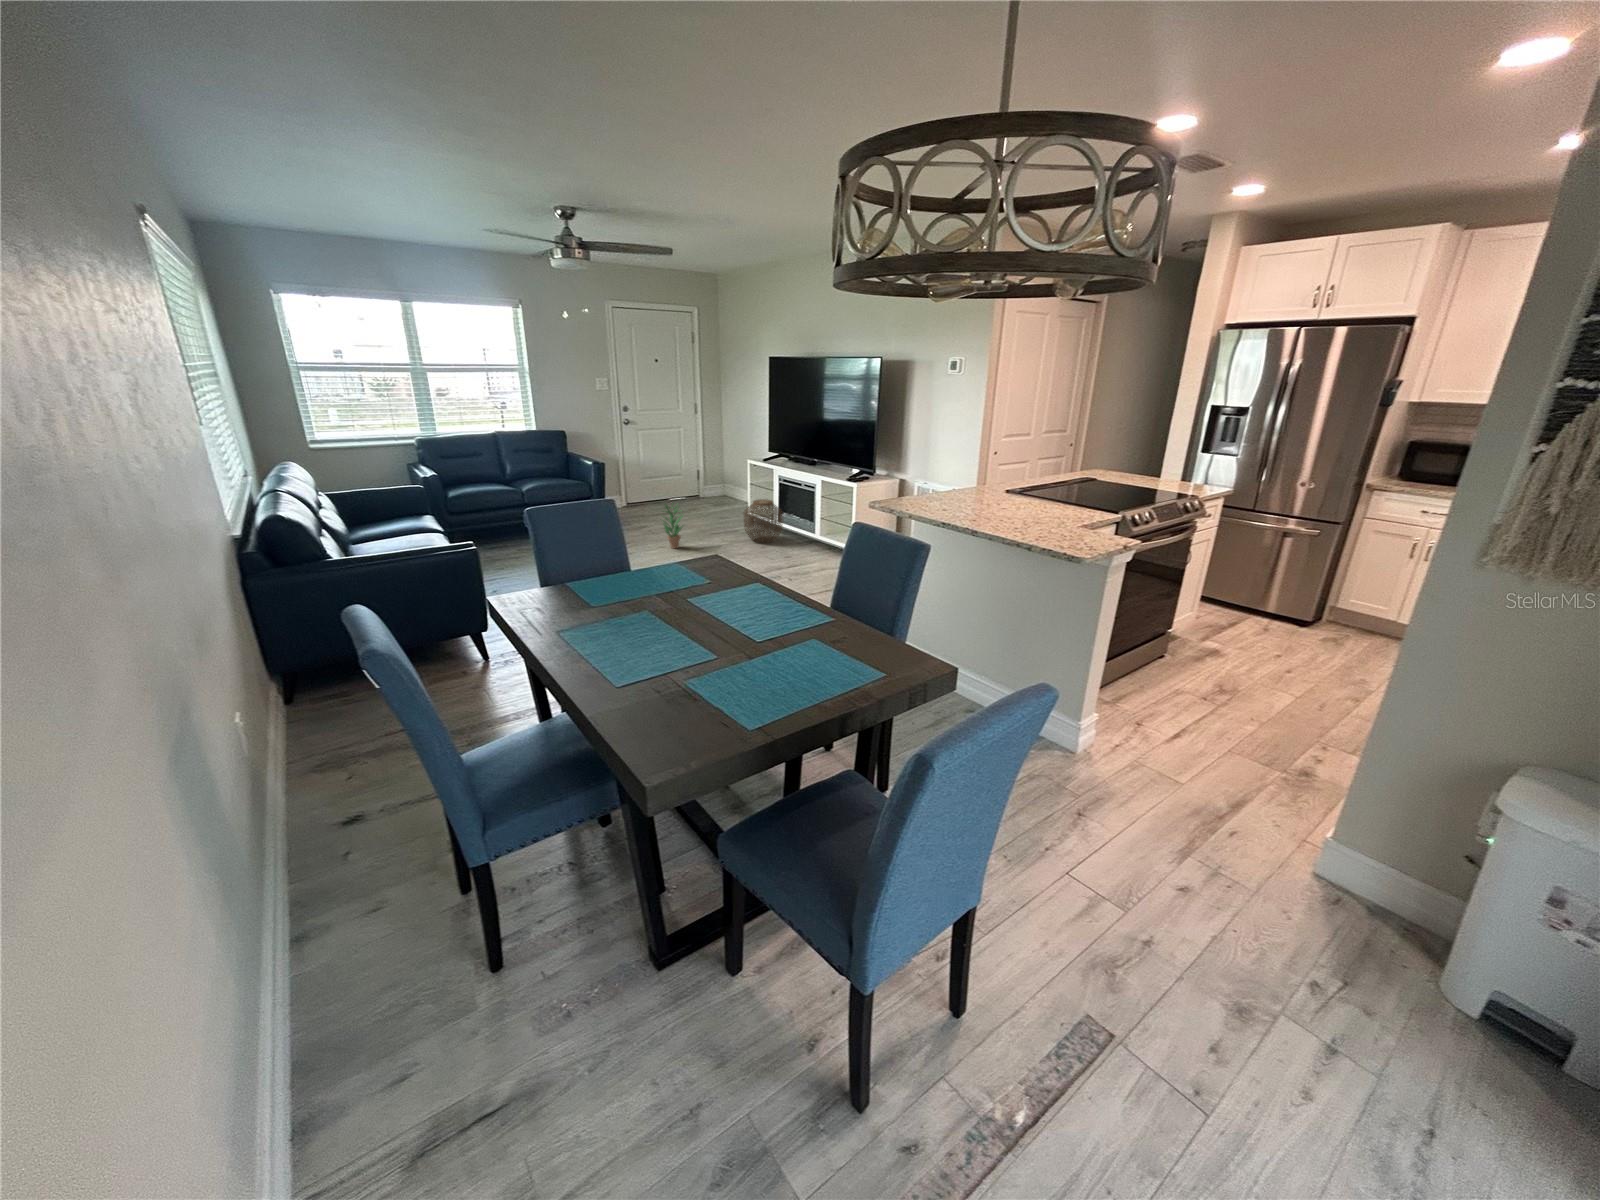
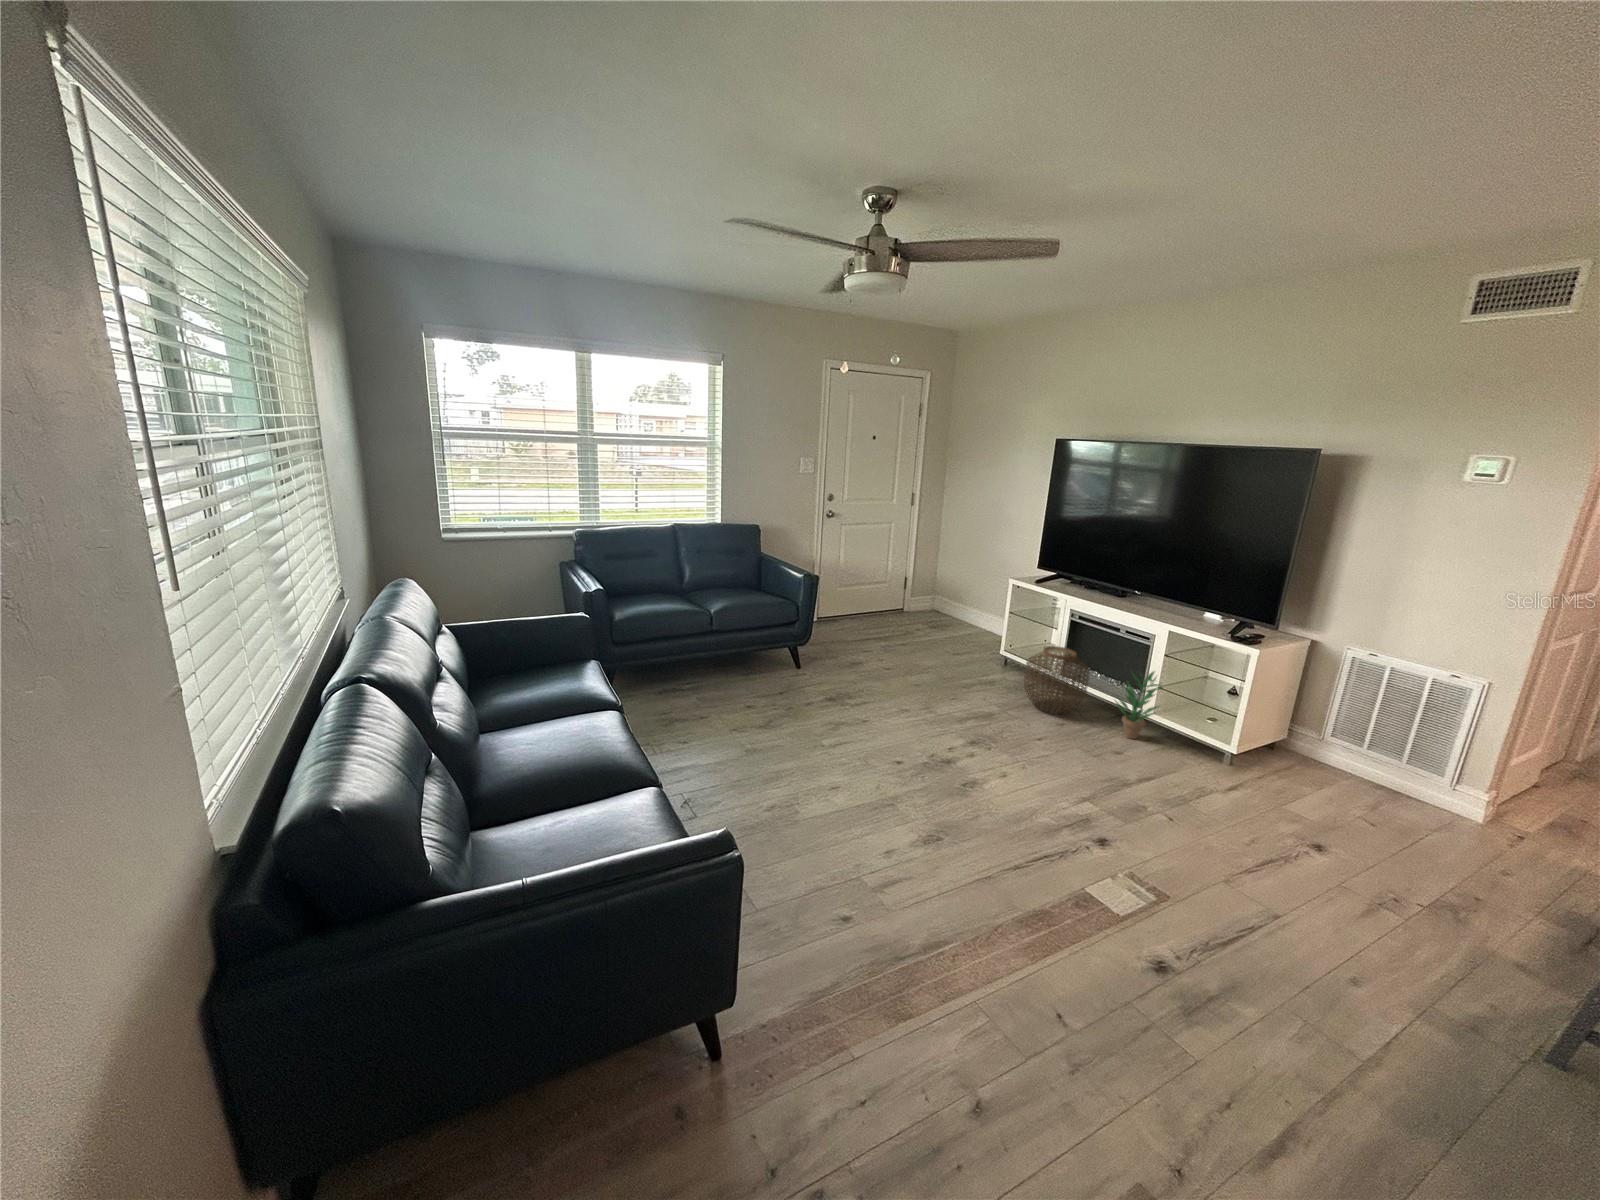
potted plant: present [664,505,683,549] -> present [1116,672,1161,739]

